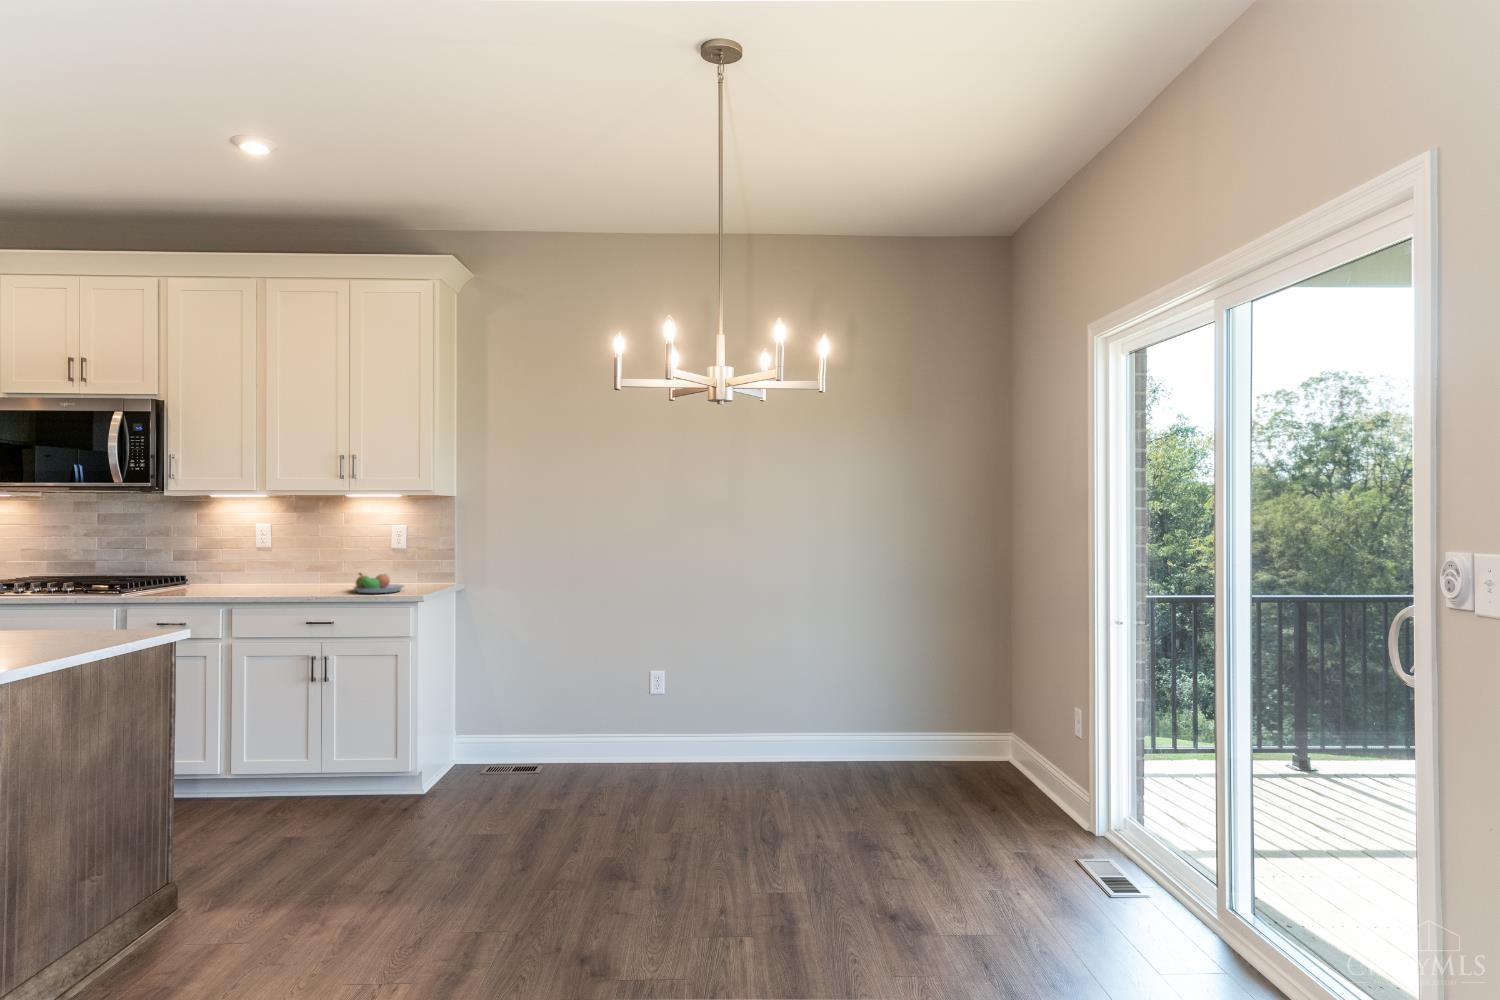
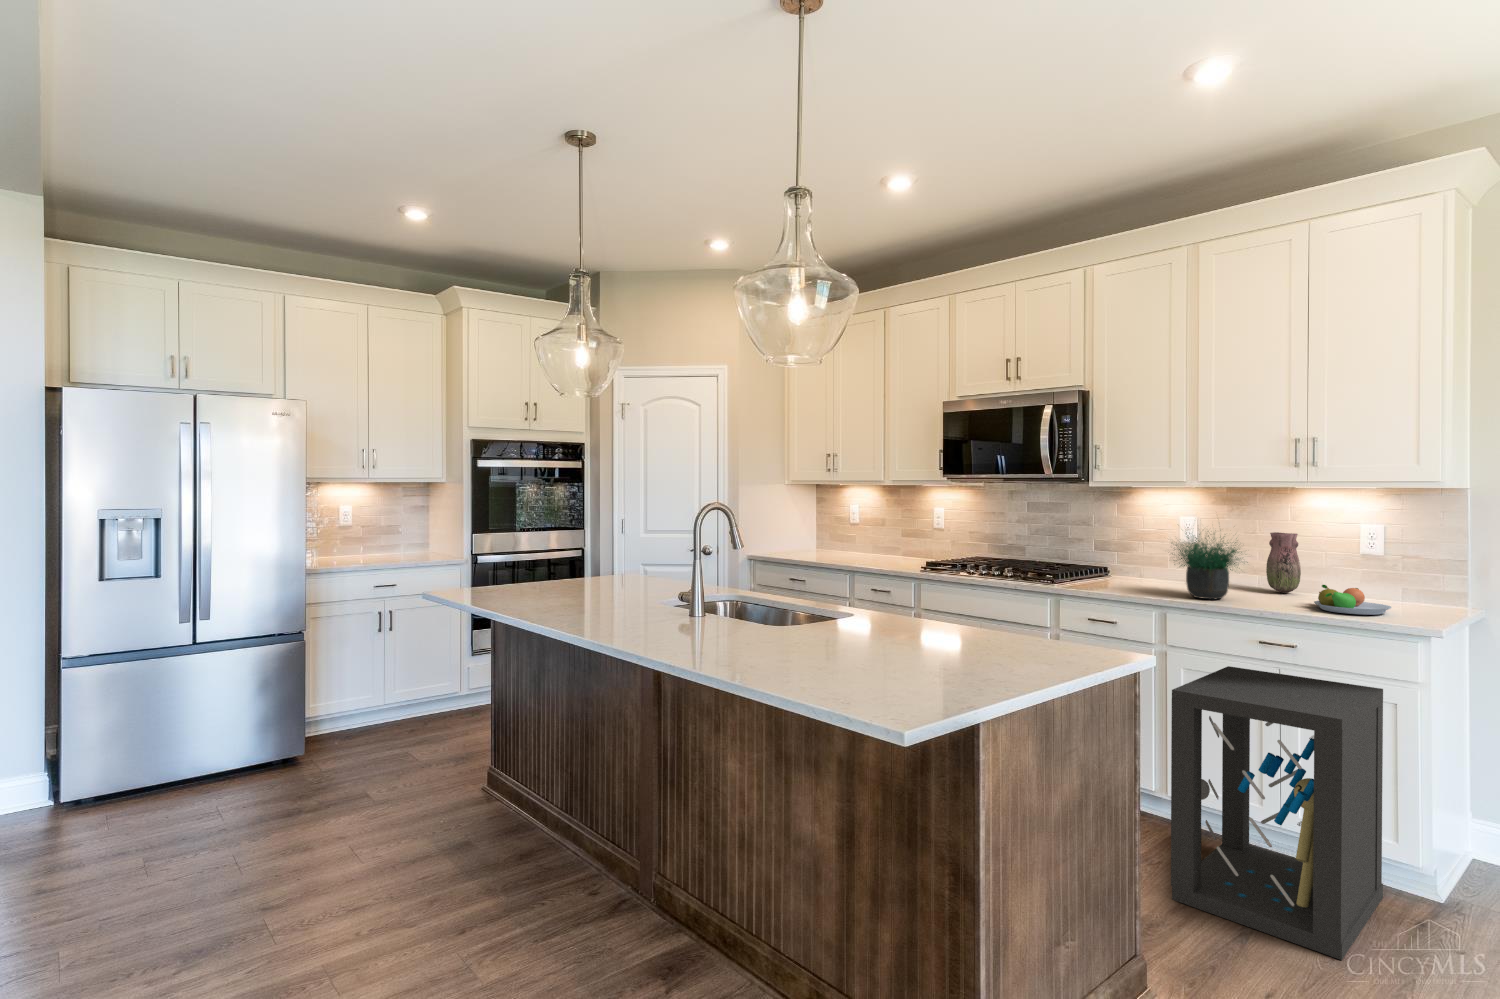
potted plant: none [225,516,311,593] -> present [1176,534,1239,599]
vase: none [326,534,353,584] -> present [1266,532,1301,593]
storage cabinet: none [212,646,390,856] -> present [1171,666,1383,960]

